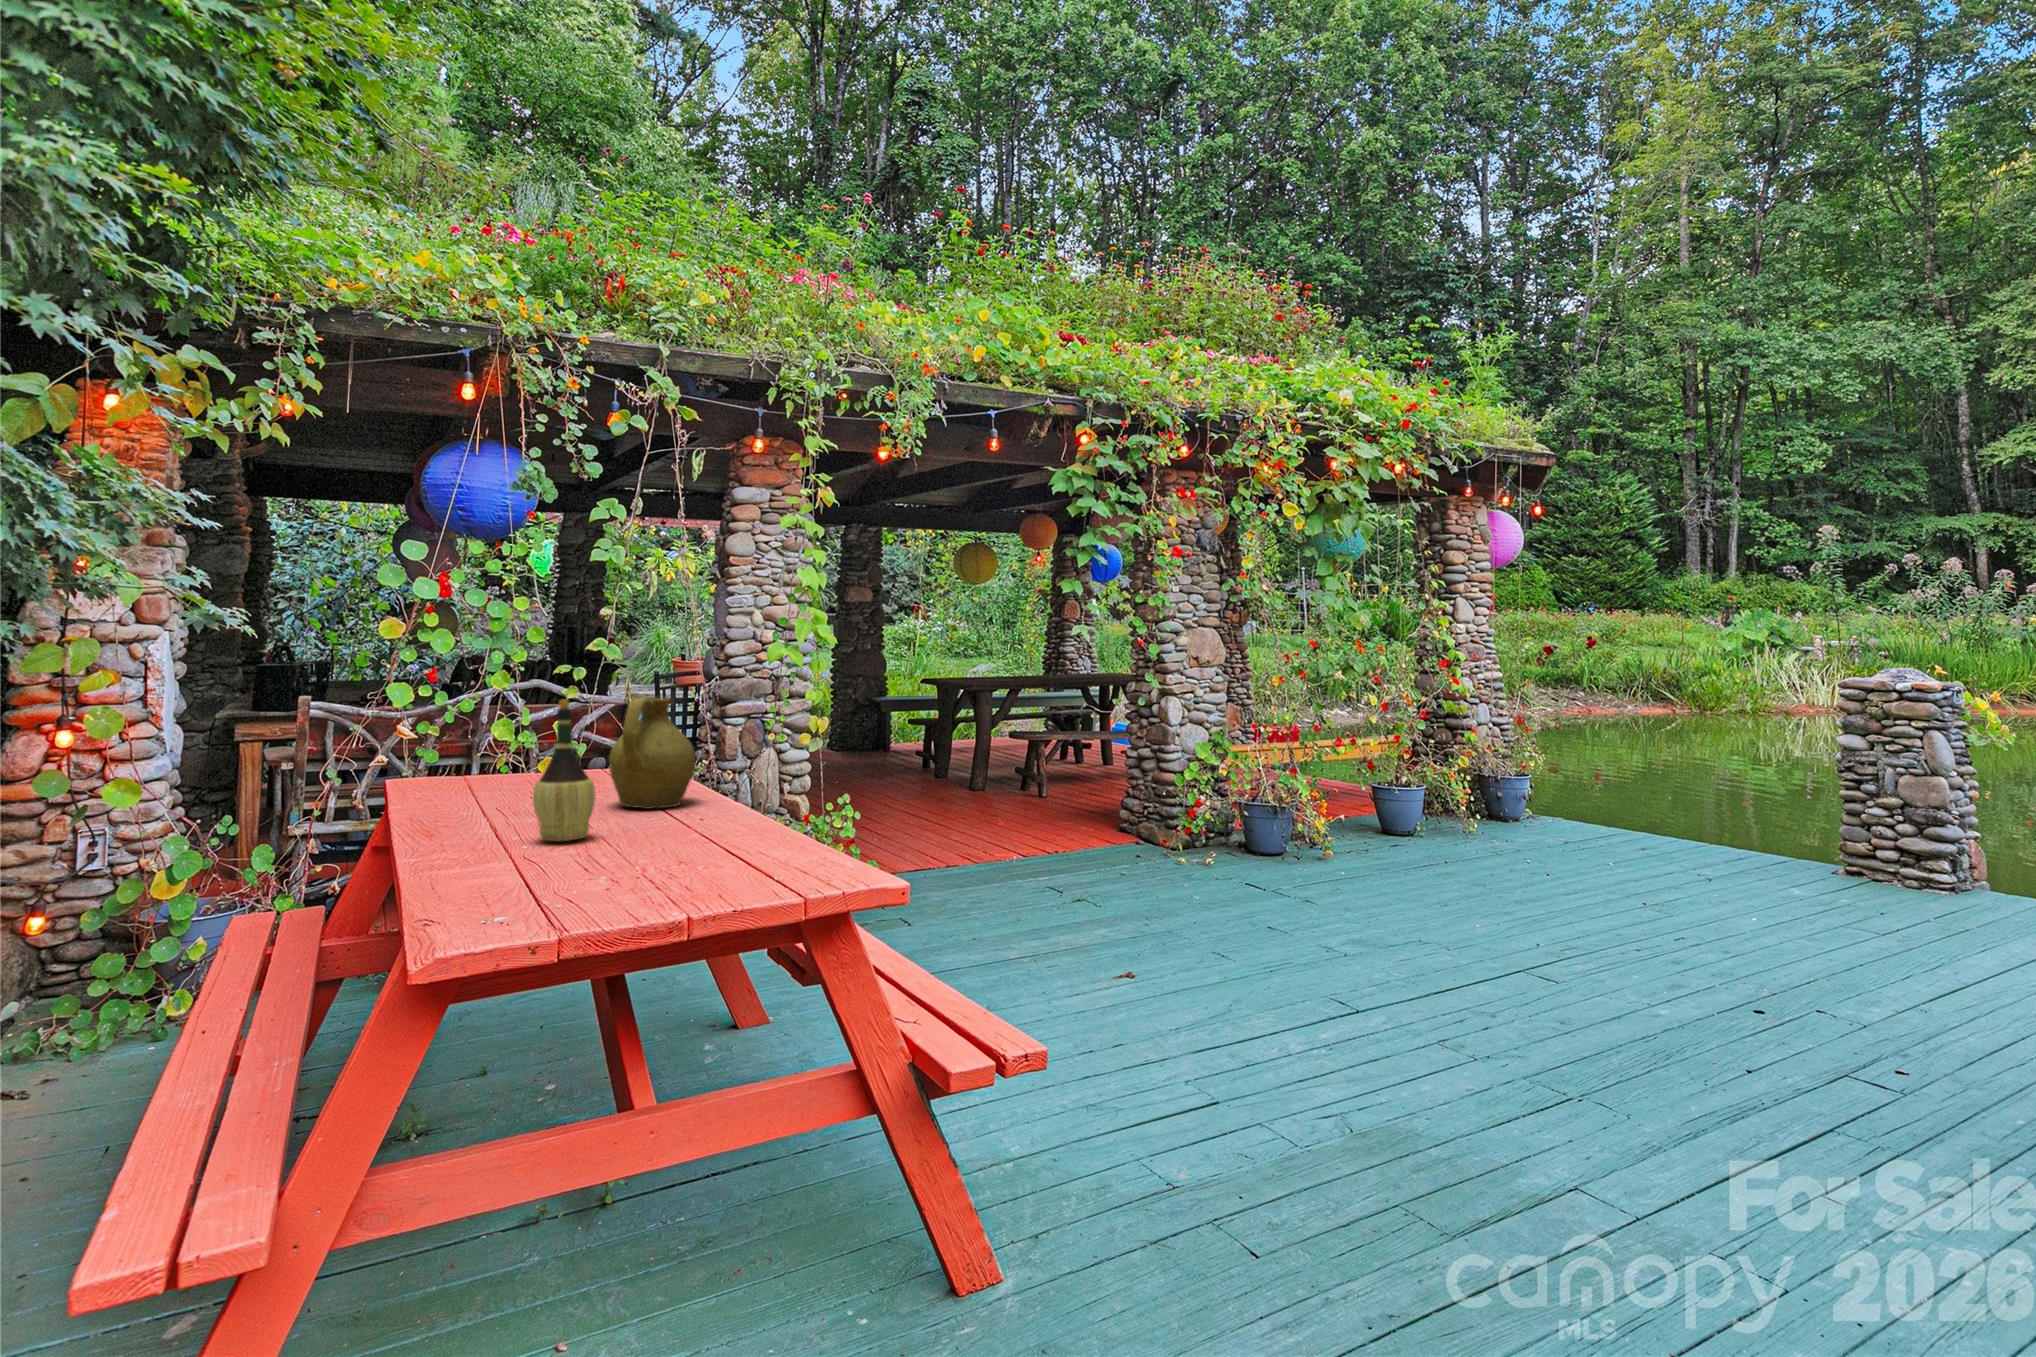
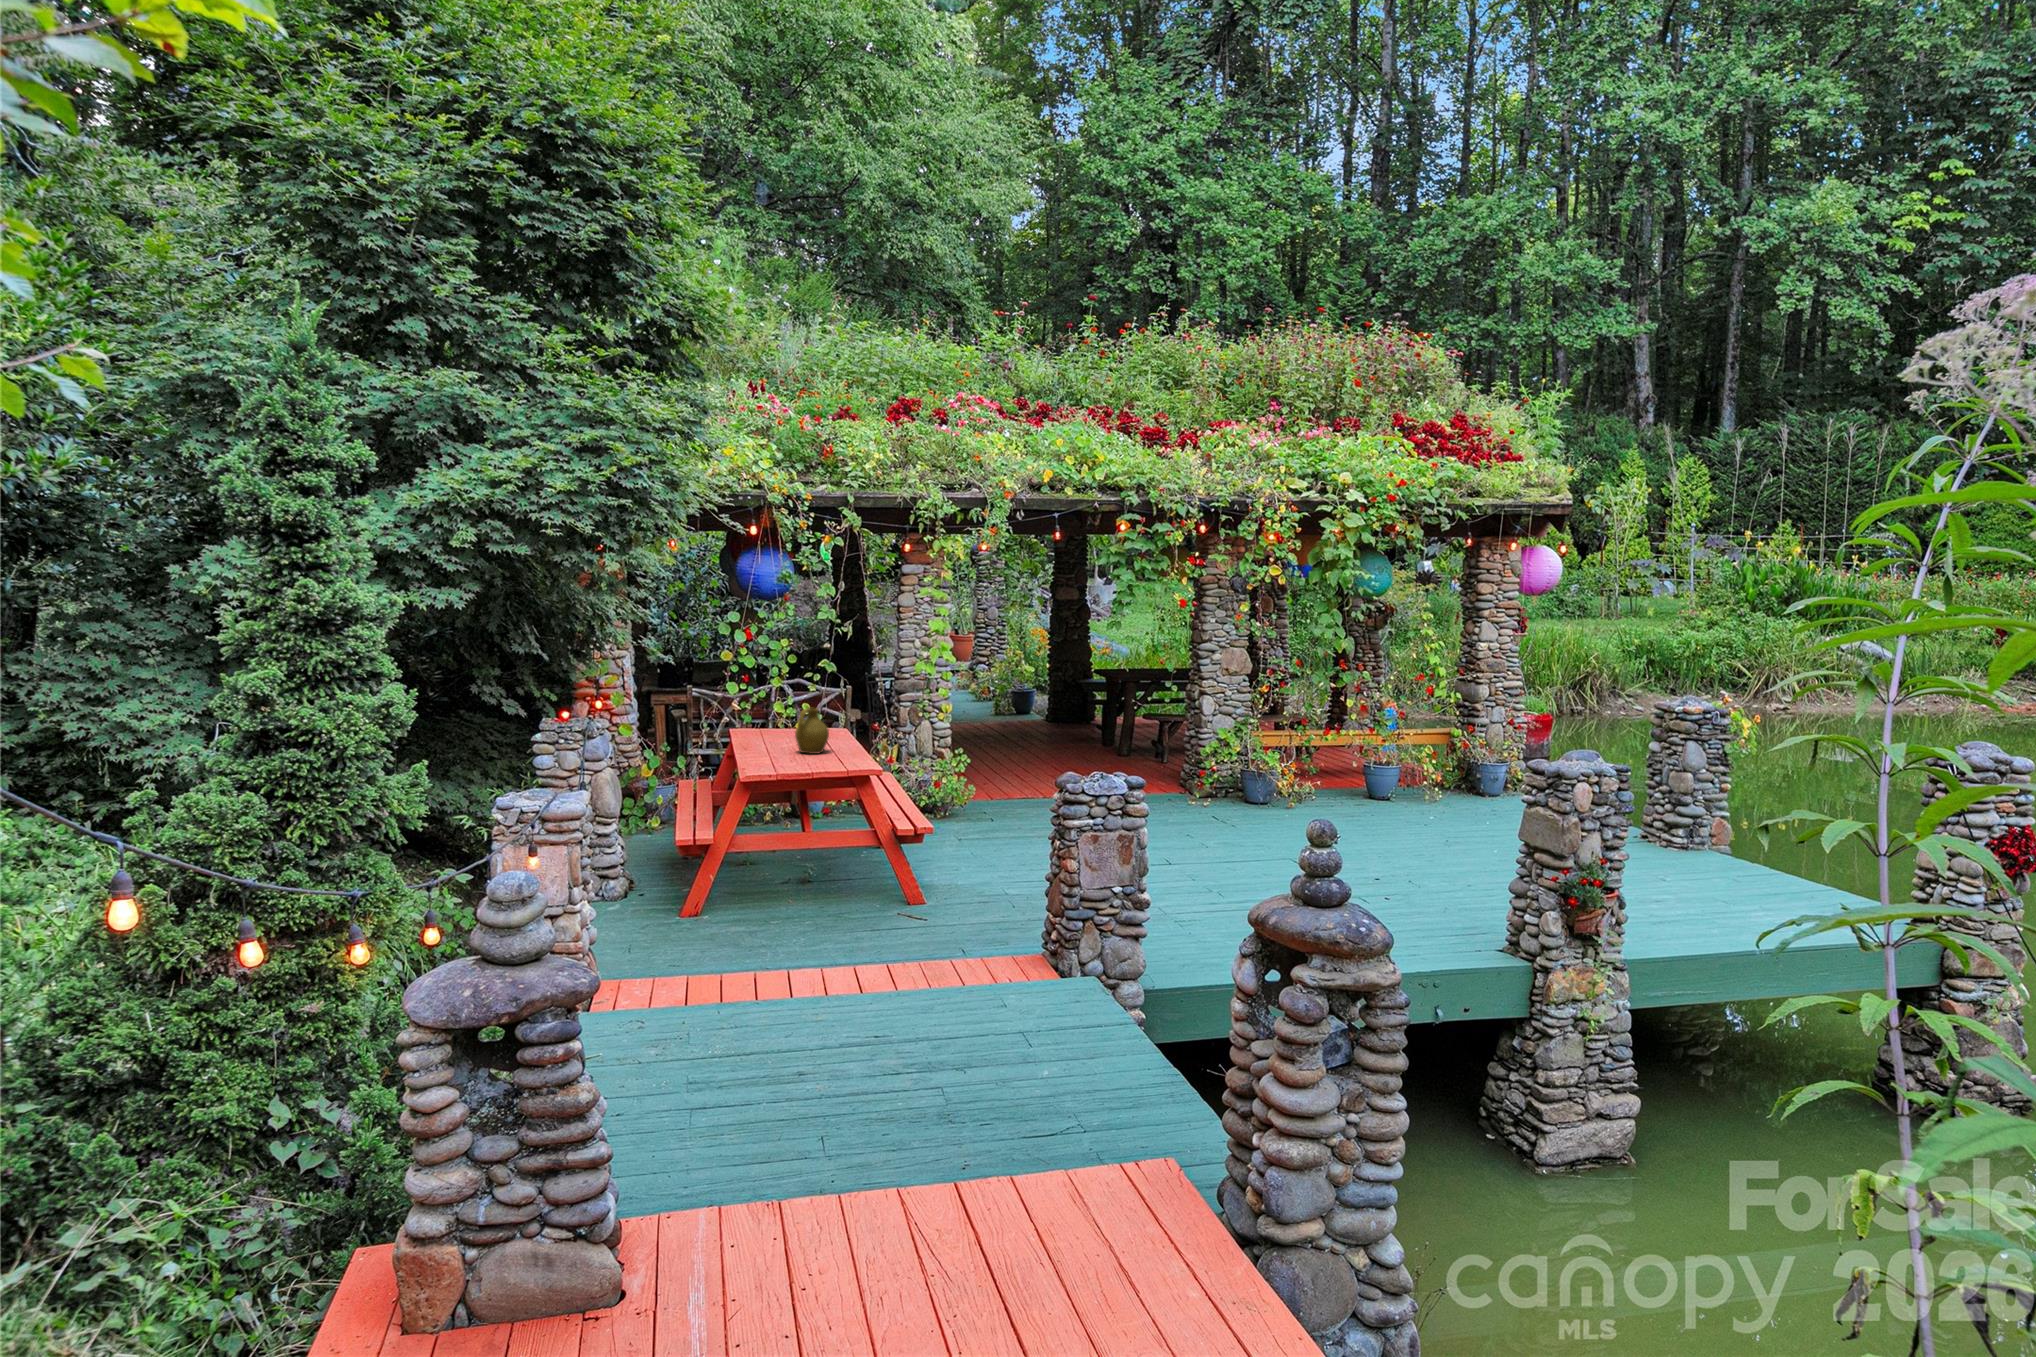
wine bottle: present [533,700,595,841] -> none [760,713,781,763]

